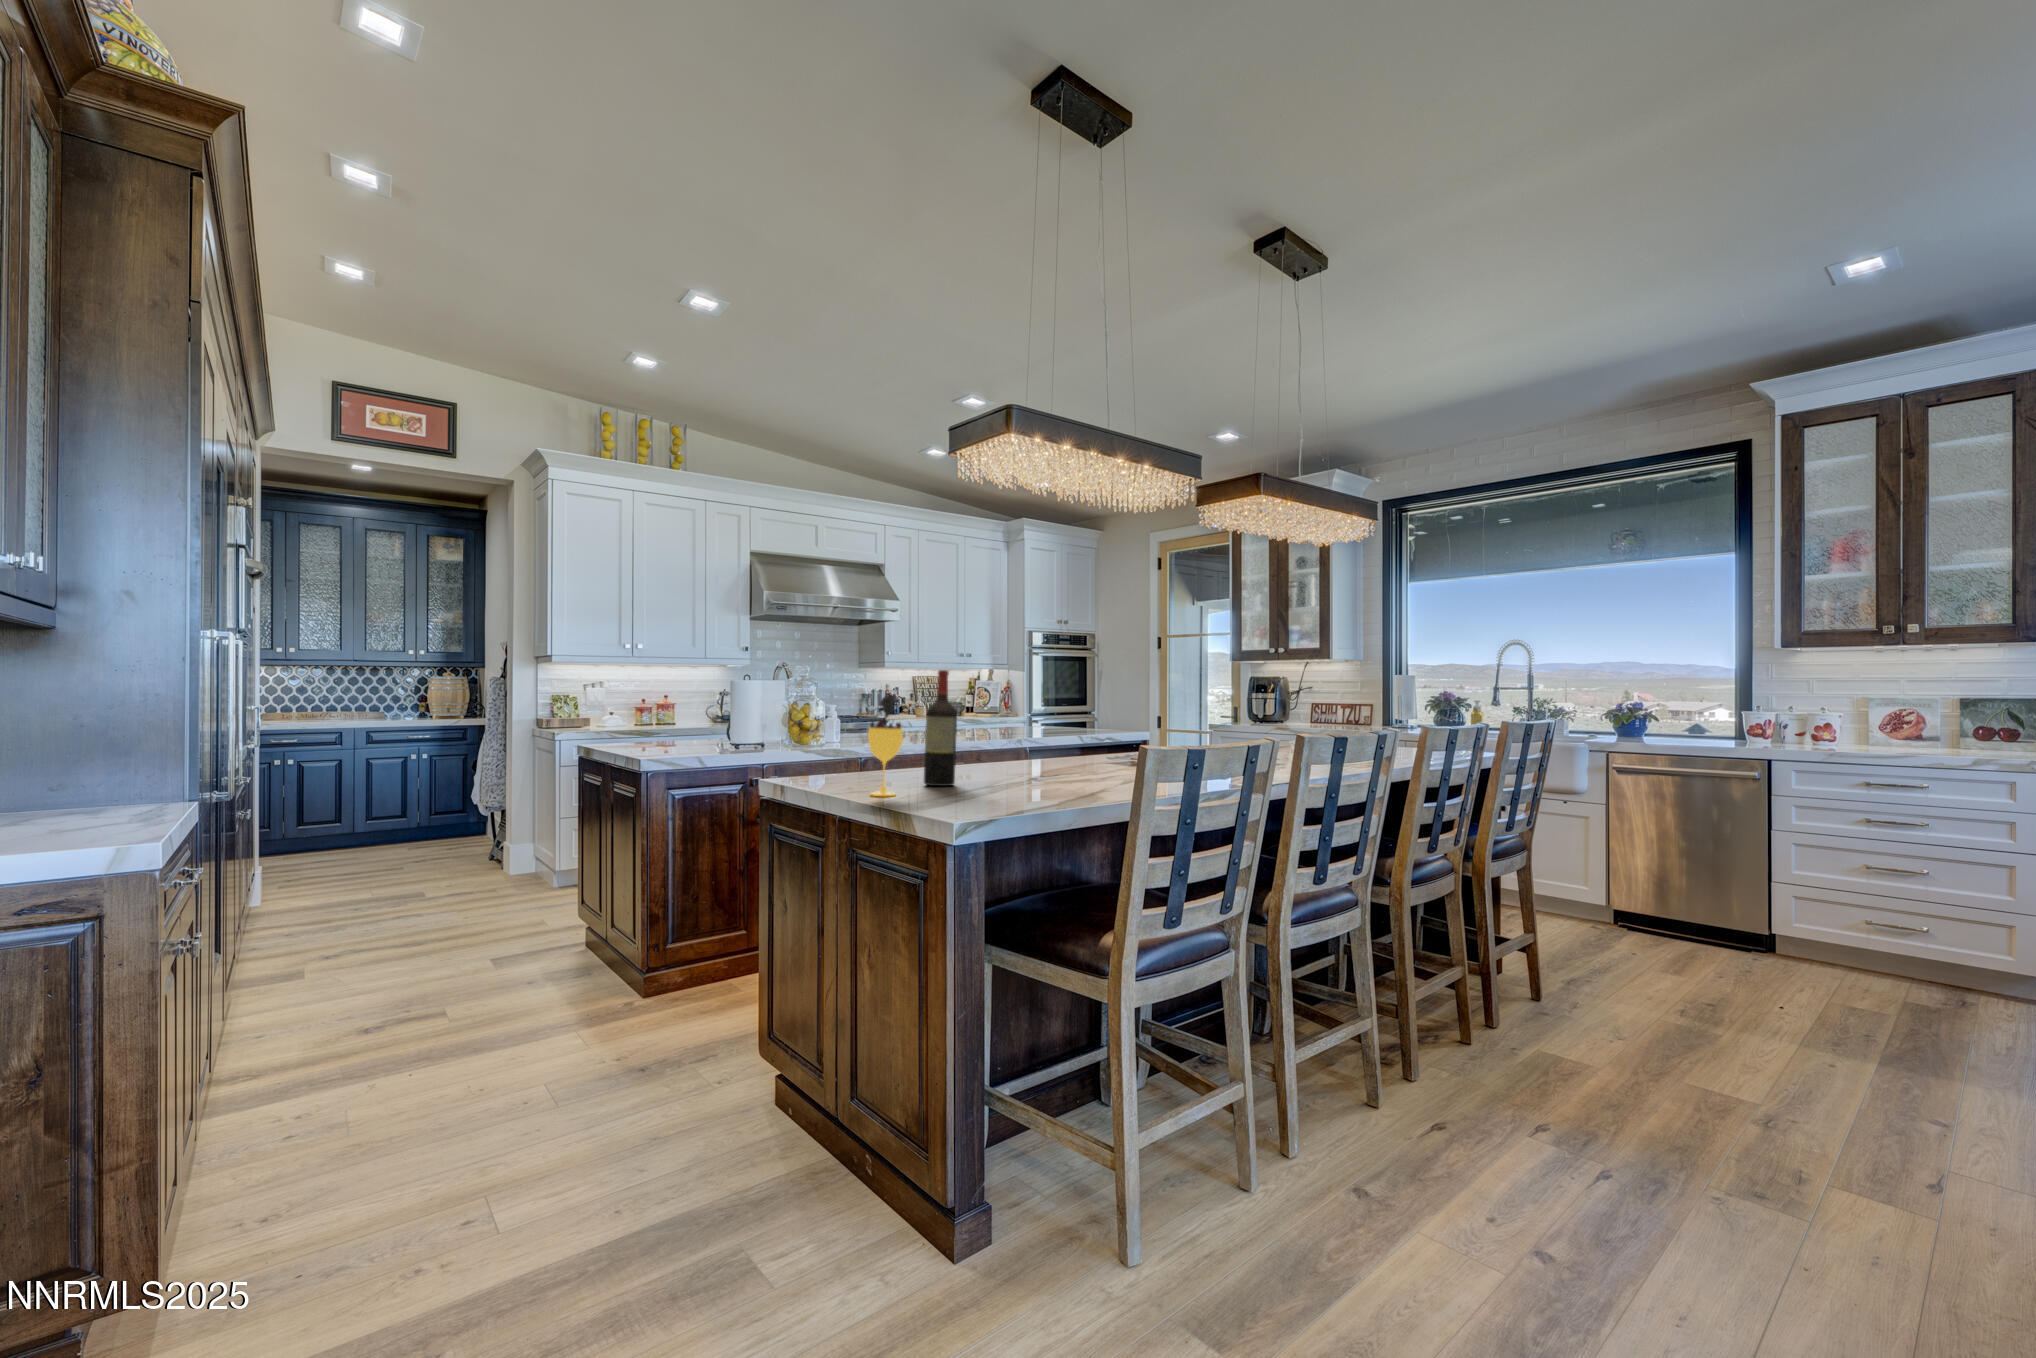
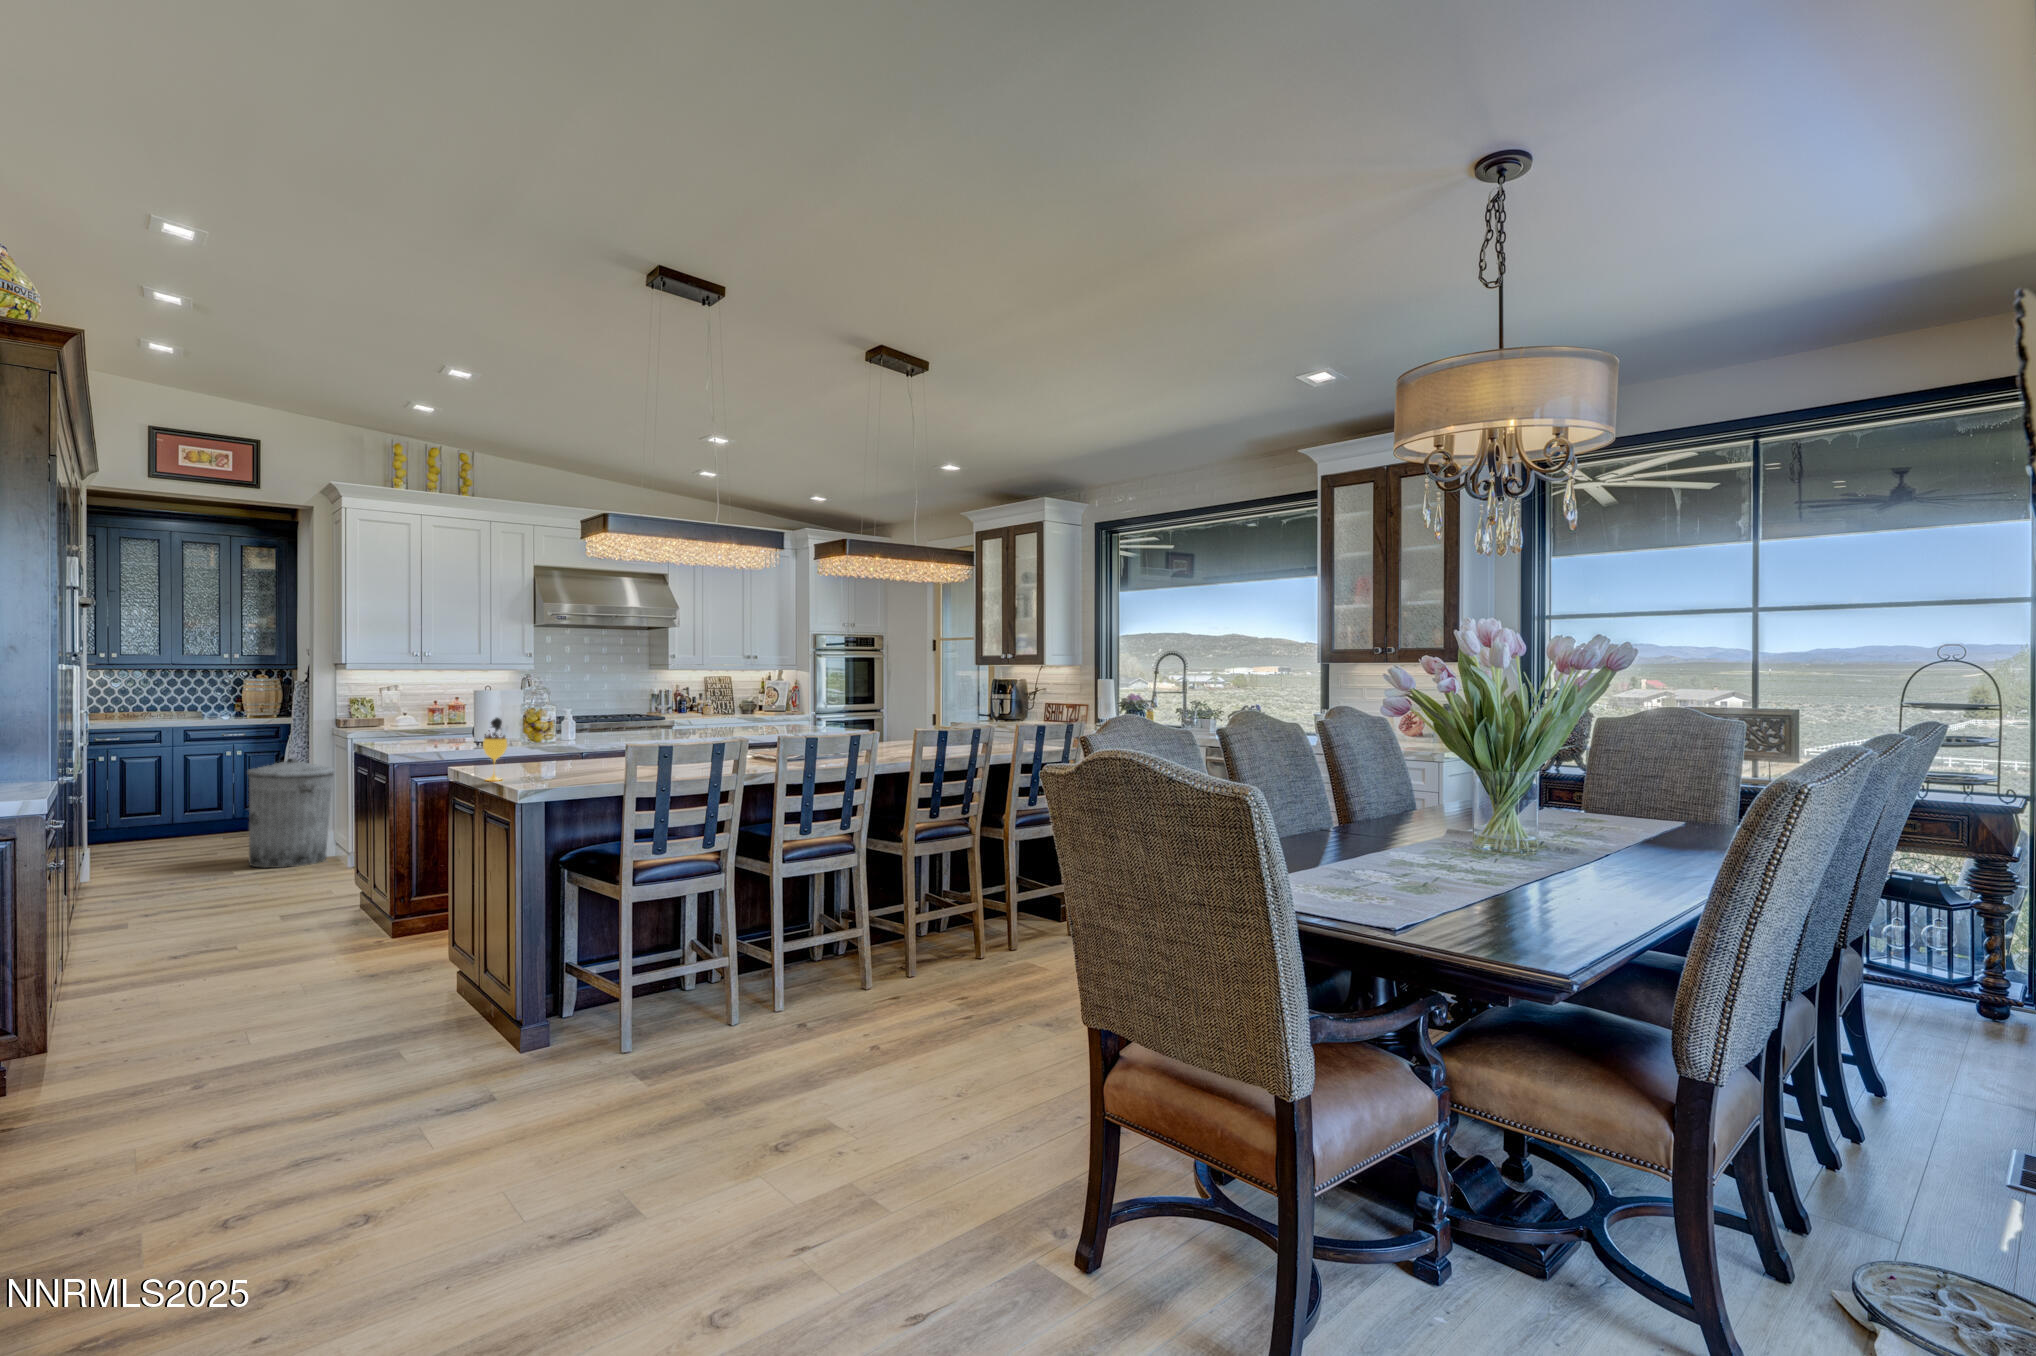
wine bottle: present [924,670,957,786] -> none [537,700,560,775]
trash can: none [439,763,536,890] -> present [247,759,335,868]

